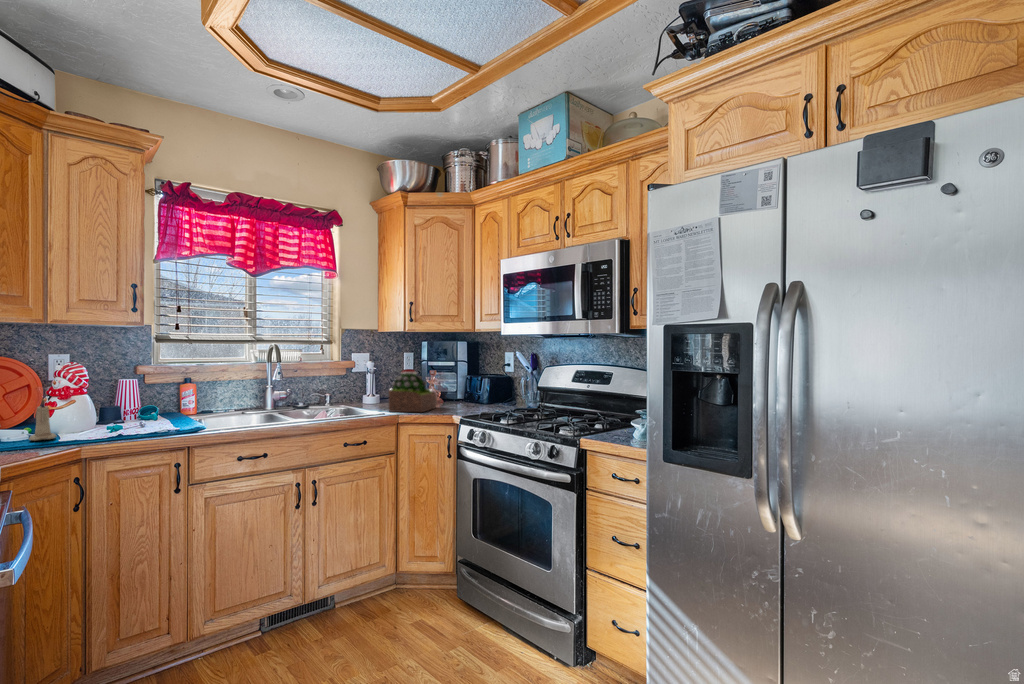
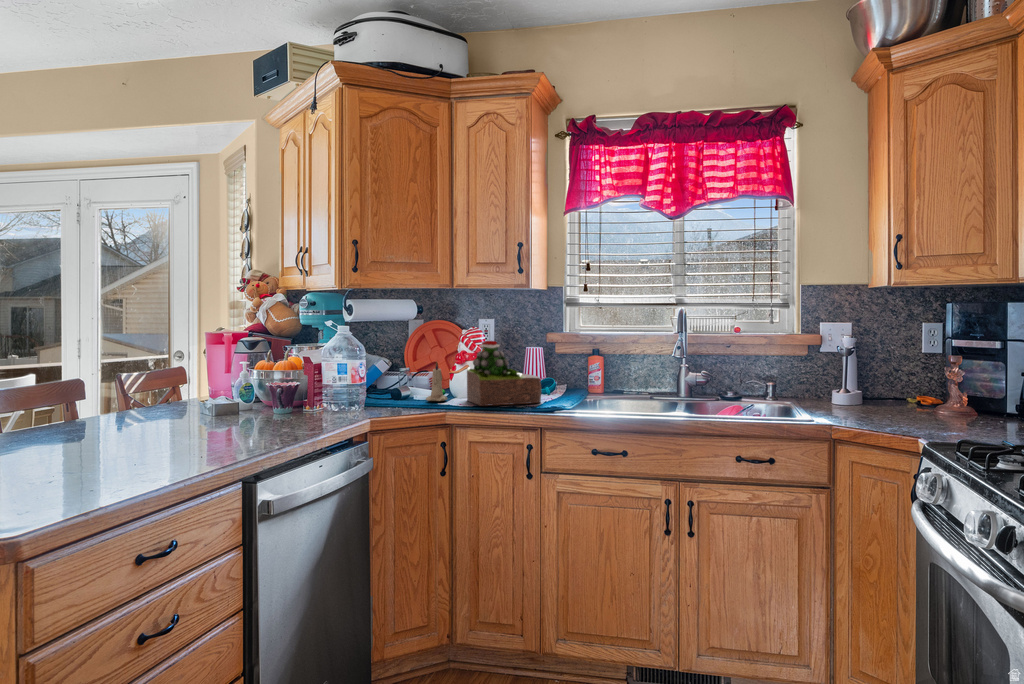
succulent plant: present [389,369,437,412] -> present [467,341,541,406]

